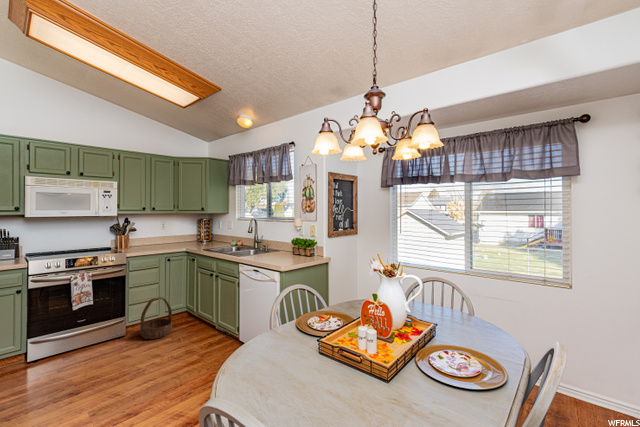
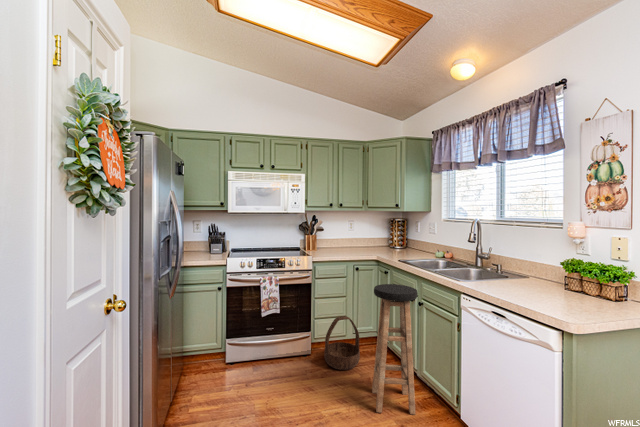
bar stool: none [182,265,214,355] -> present [372,284,418,414]

